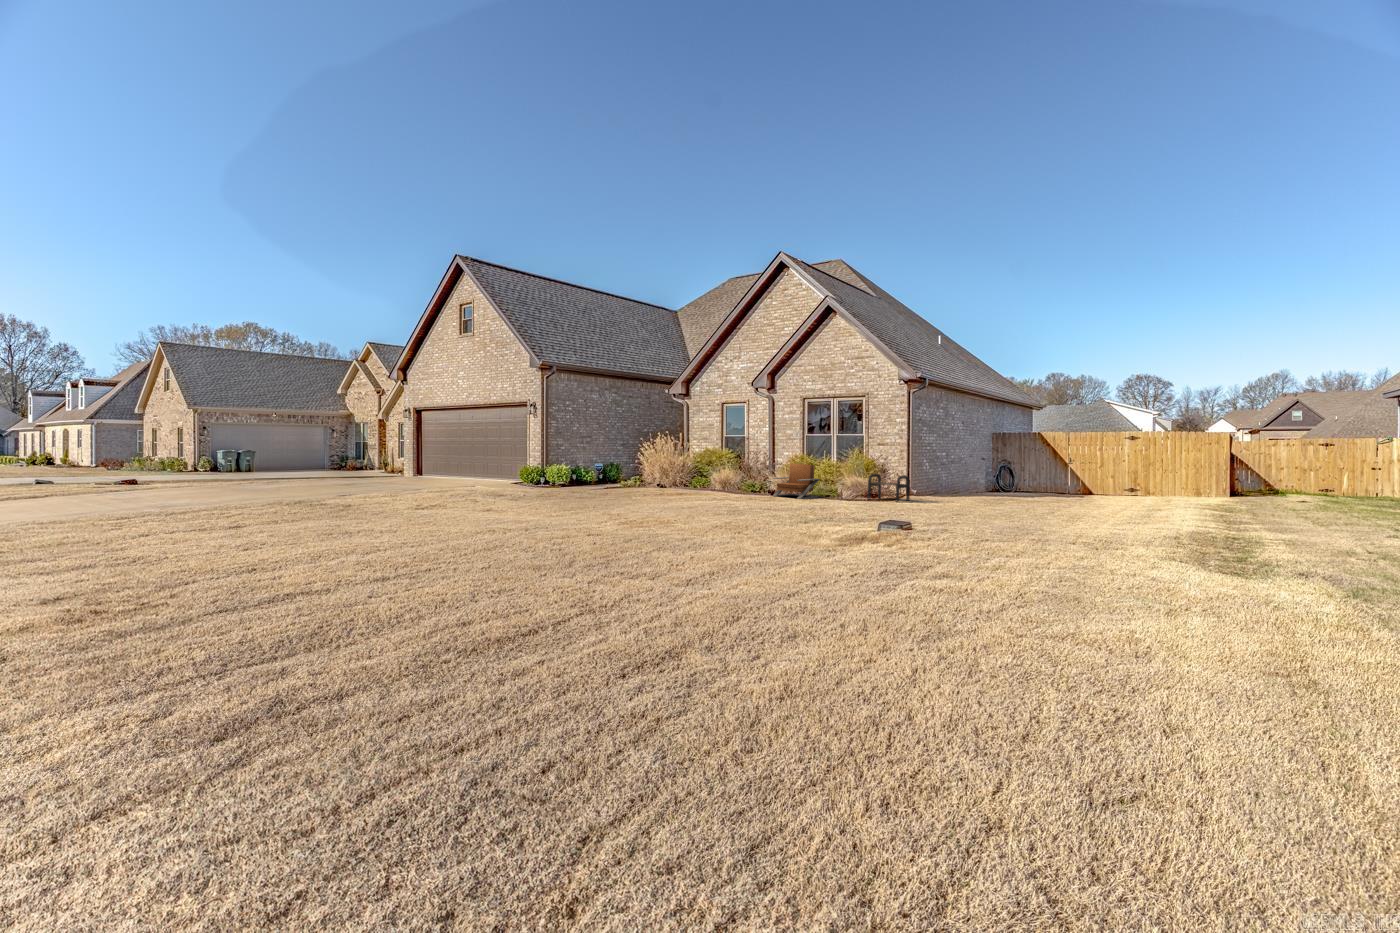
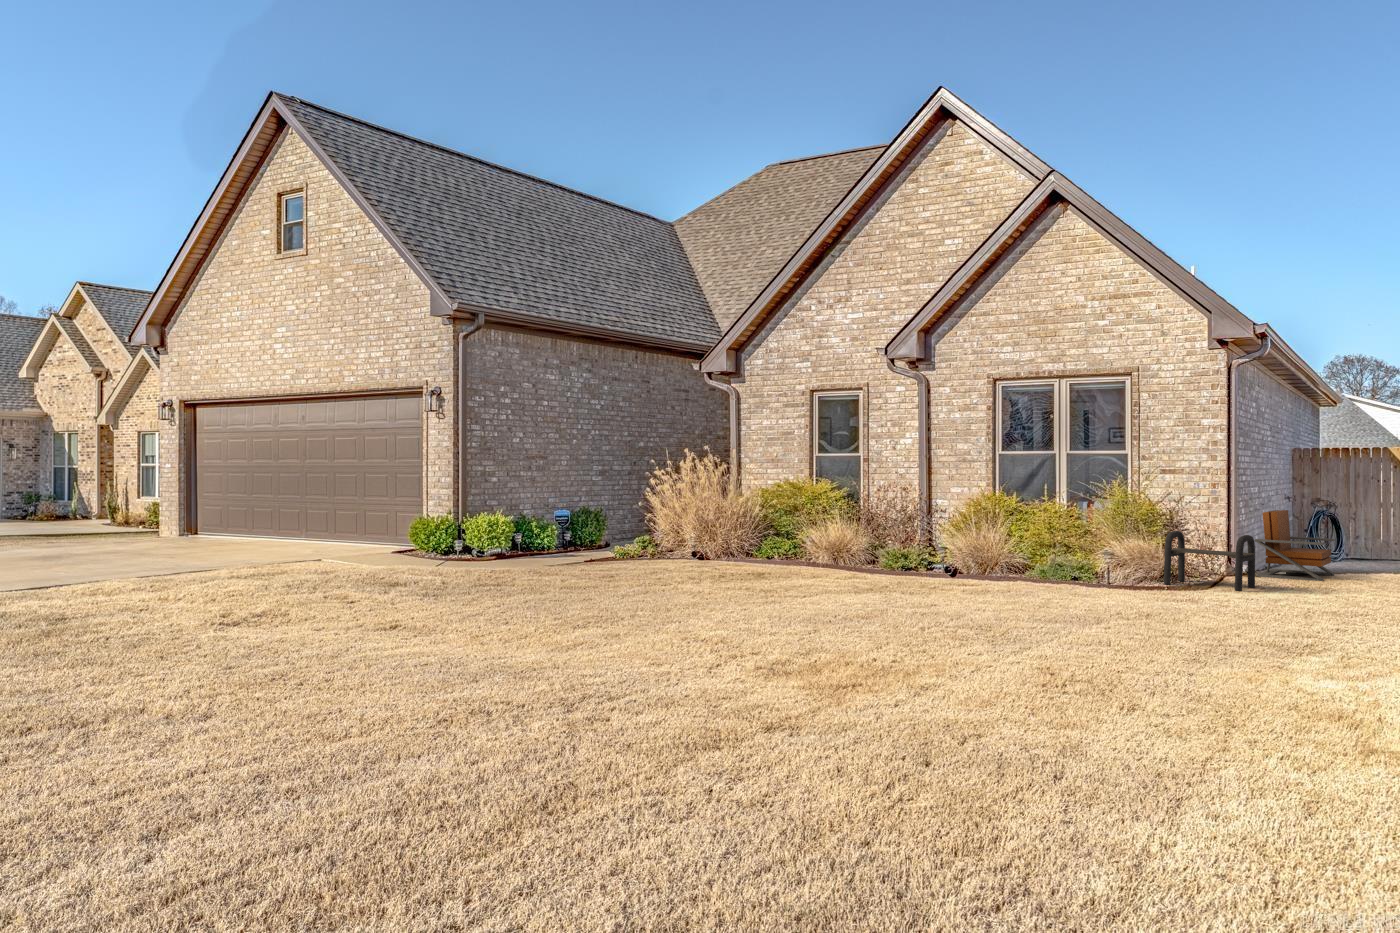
lounge chair: present [773,464,820,499] -> present [1255,510,1335,581]

